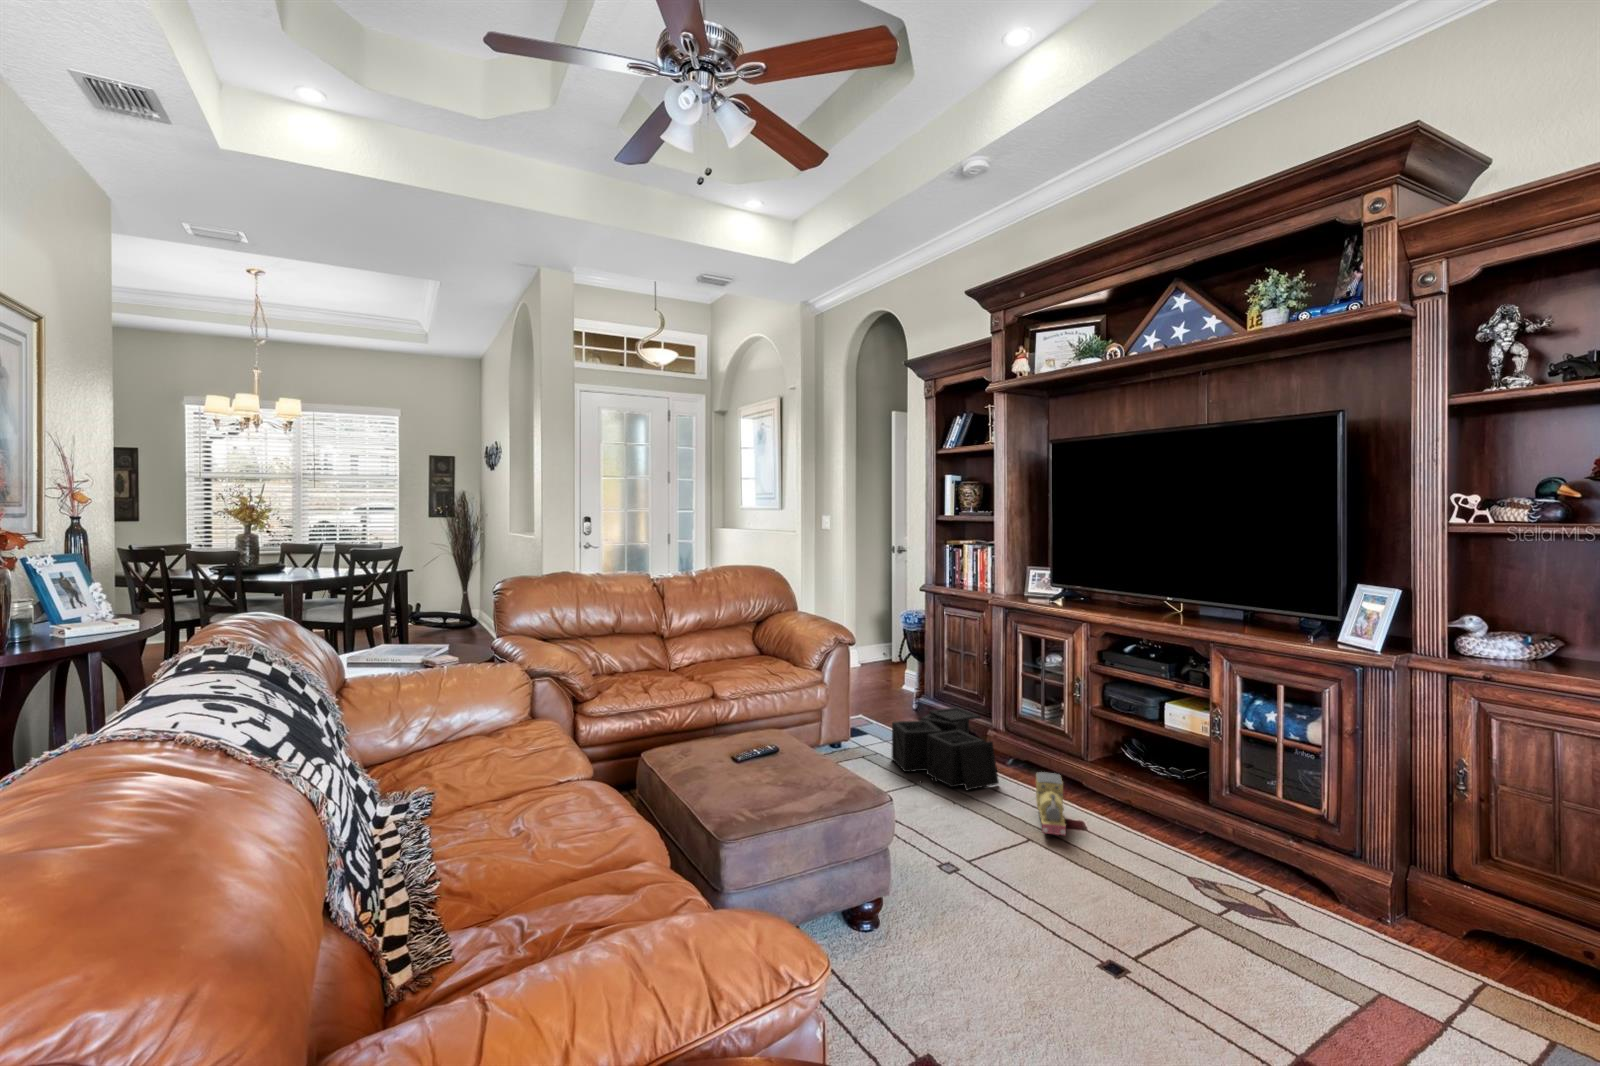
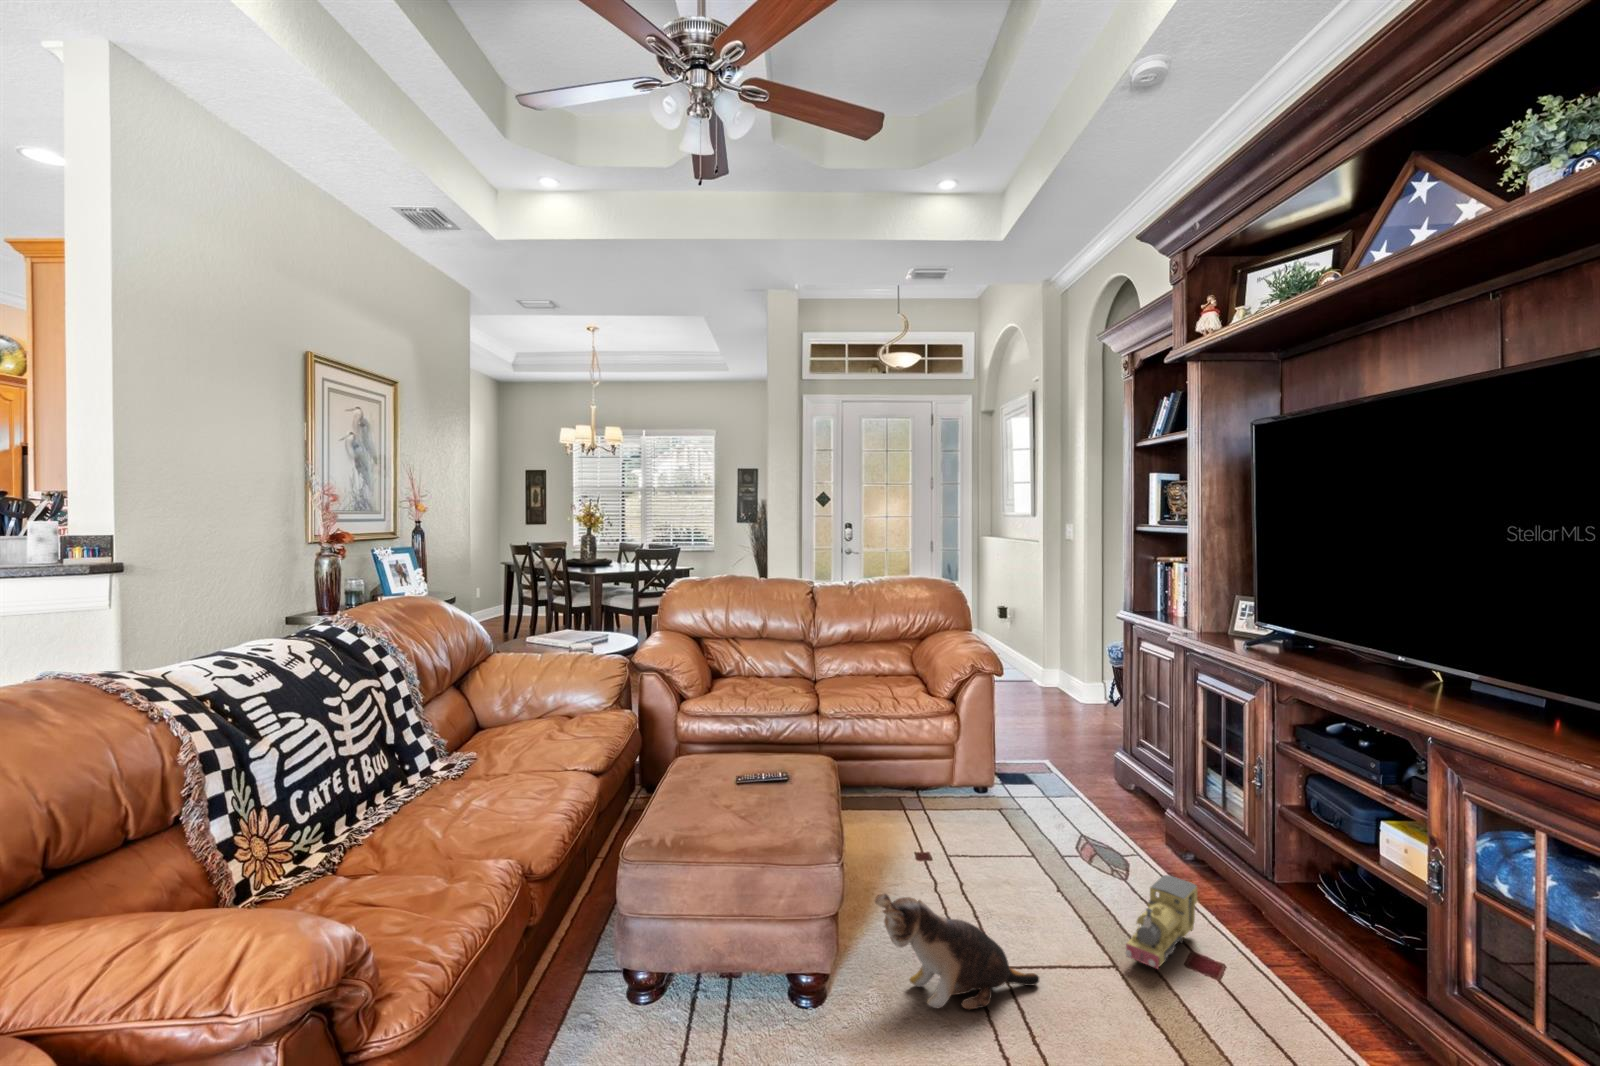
storage bin: present [892,707,999,790] -> none [1029,769,1159,880]
plush toy: none [919,821,1011,902] -> present [875,894,1039,1009]

